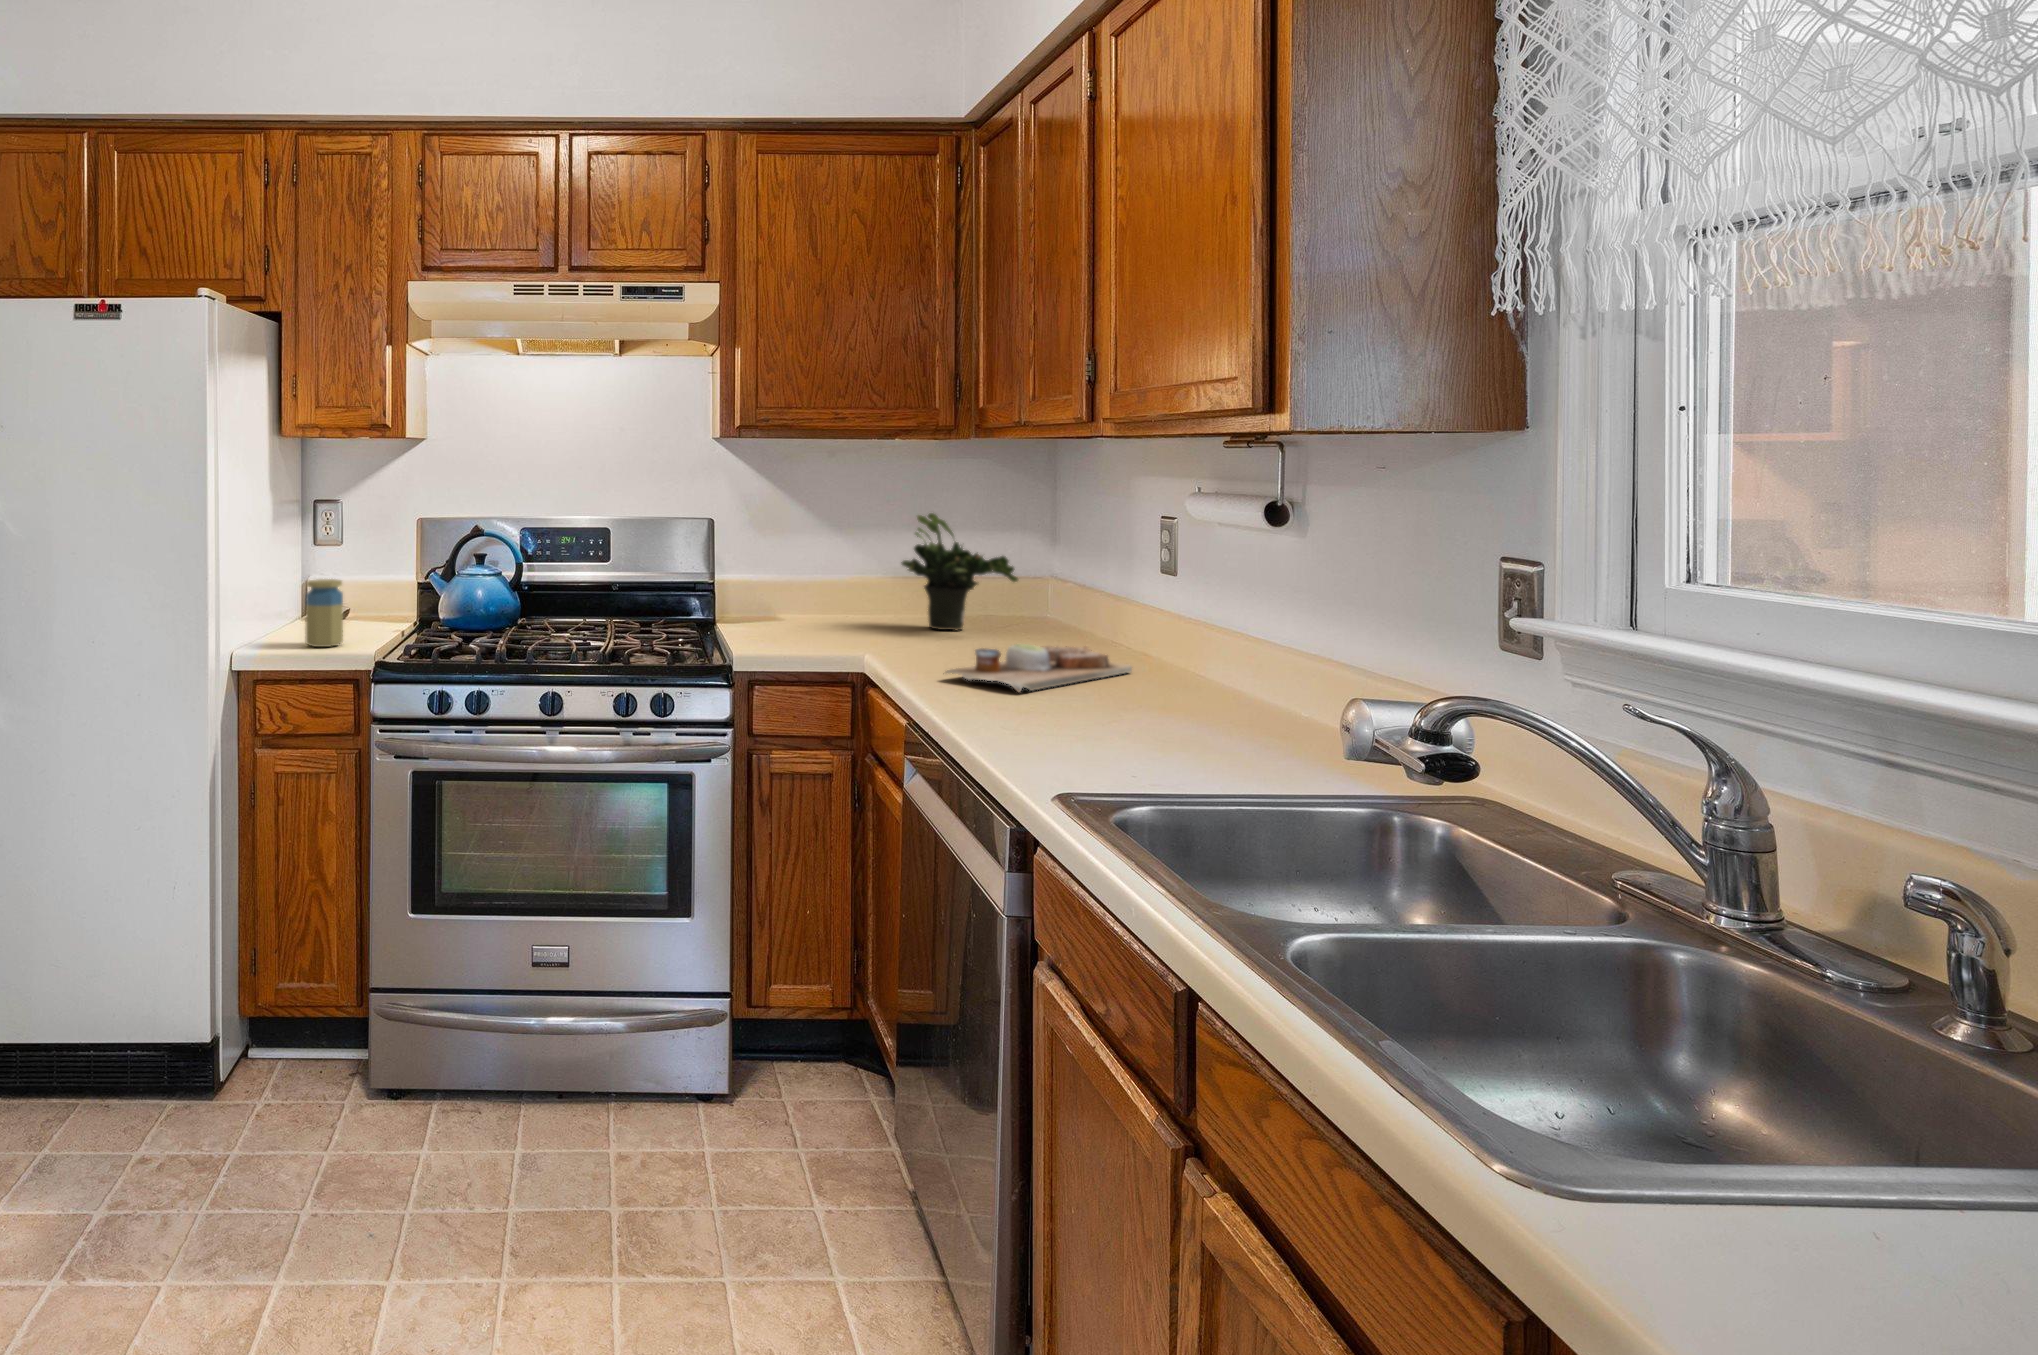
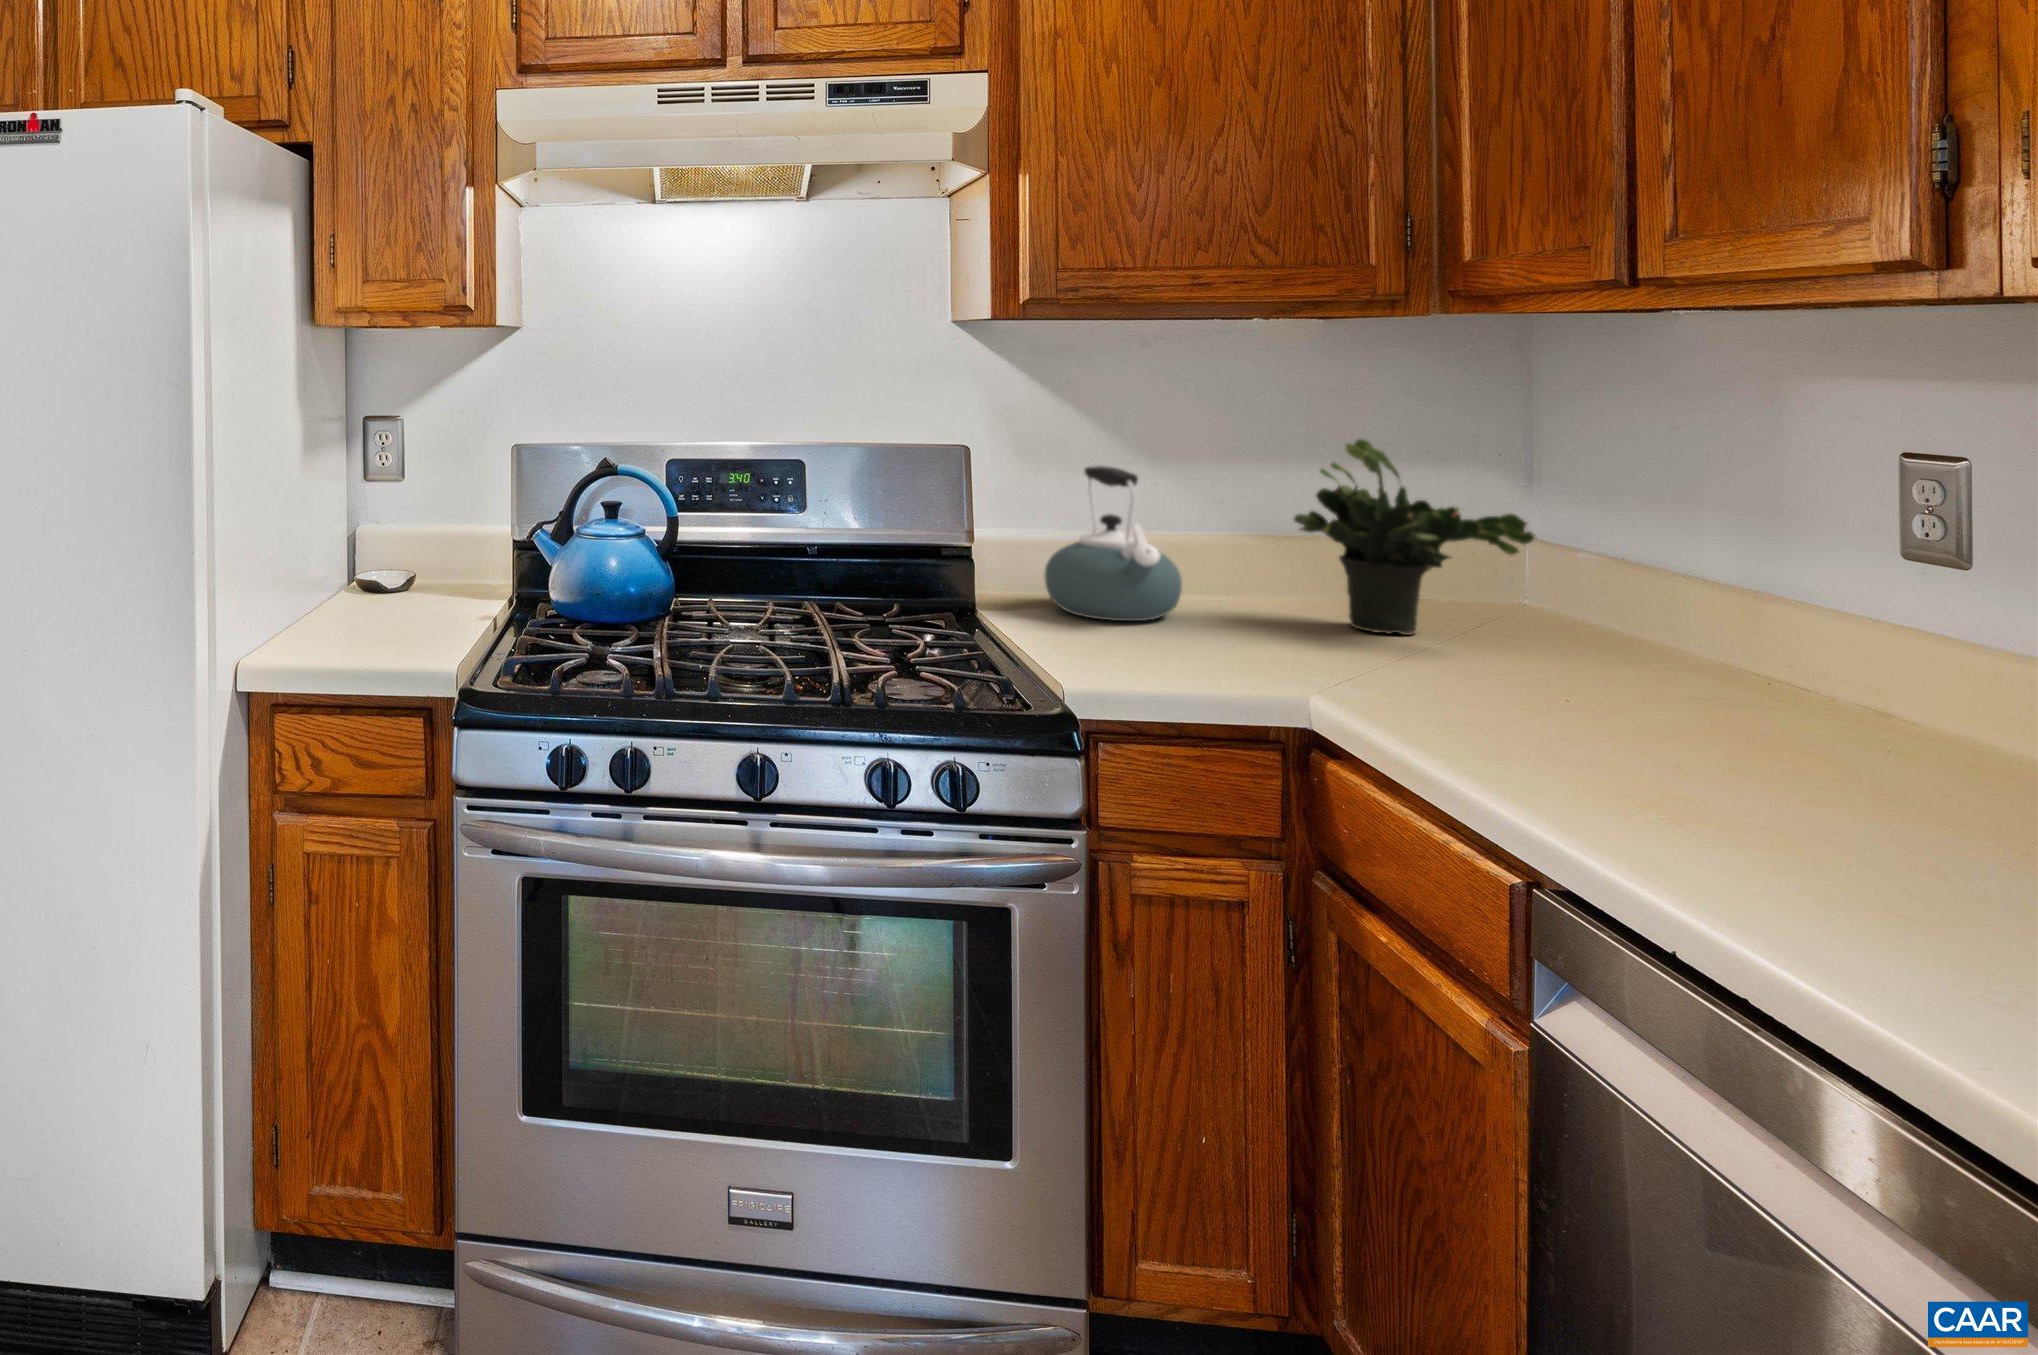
kettle: none [757,532,836,627] -> present [1045,466,1182,621]
jar: present [305,579,343,647] -> none [349,546,407,655]
cutting board: present [946,644,1132,693] -> none [1543,701,1927,839]

